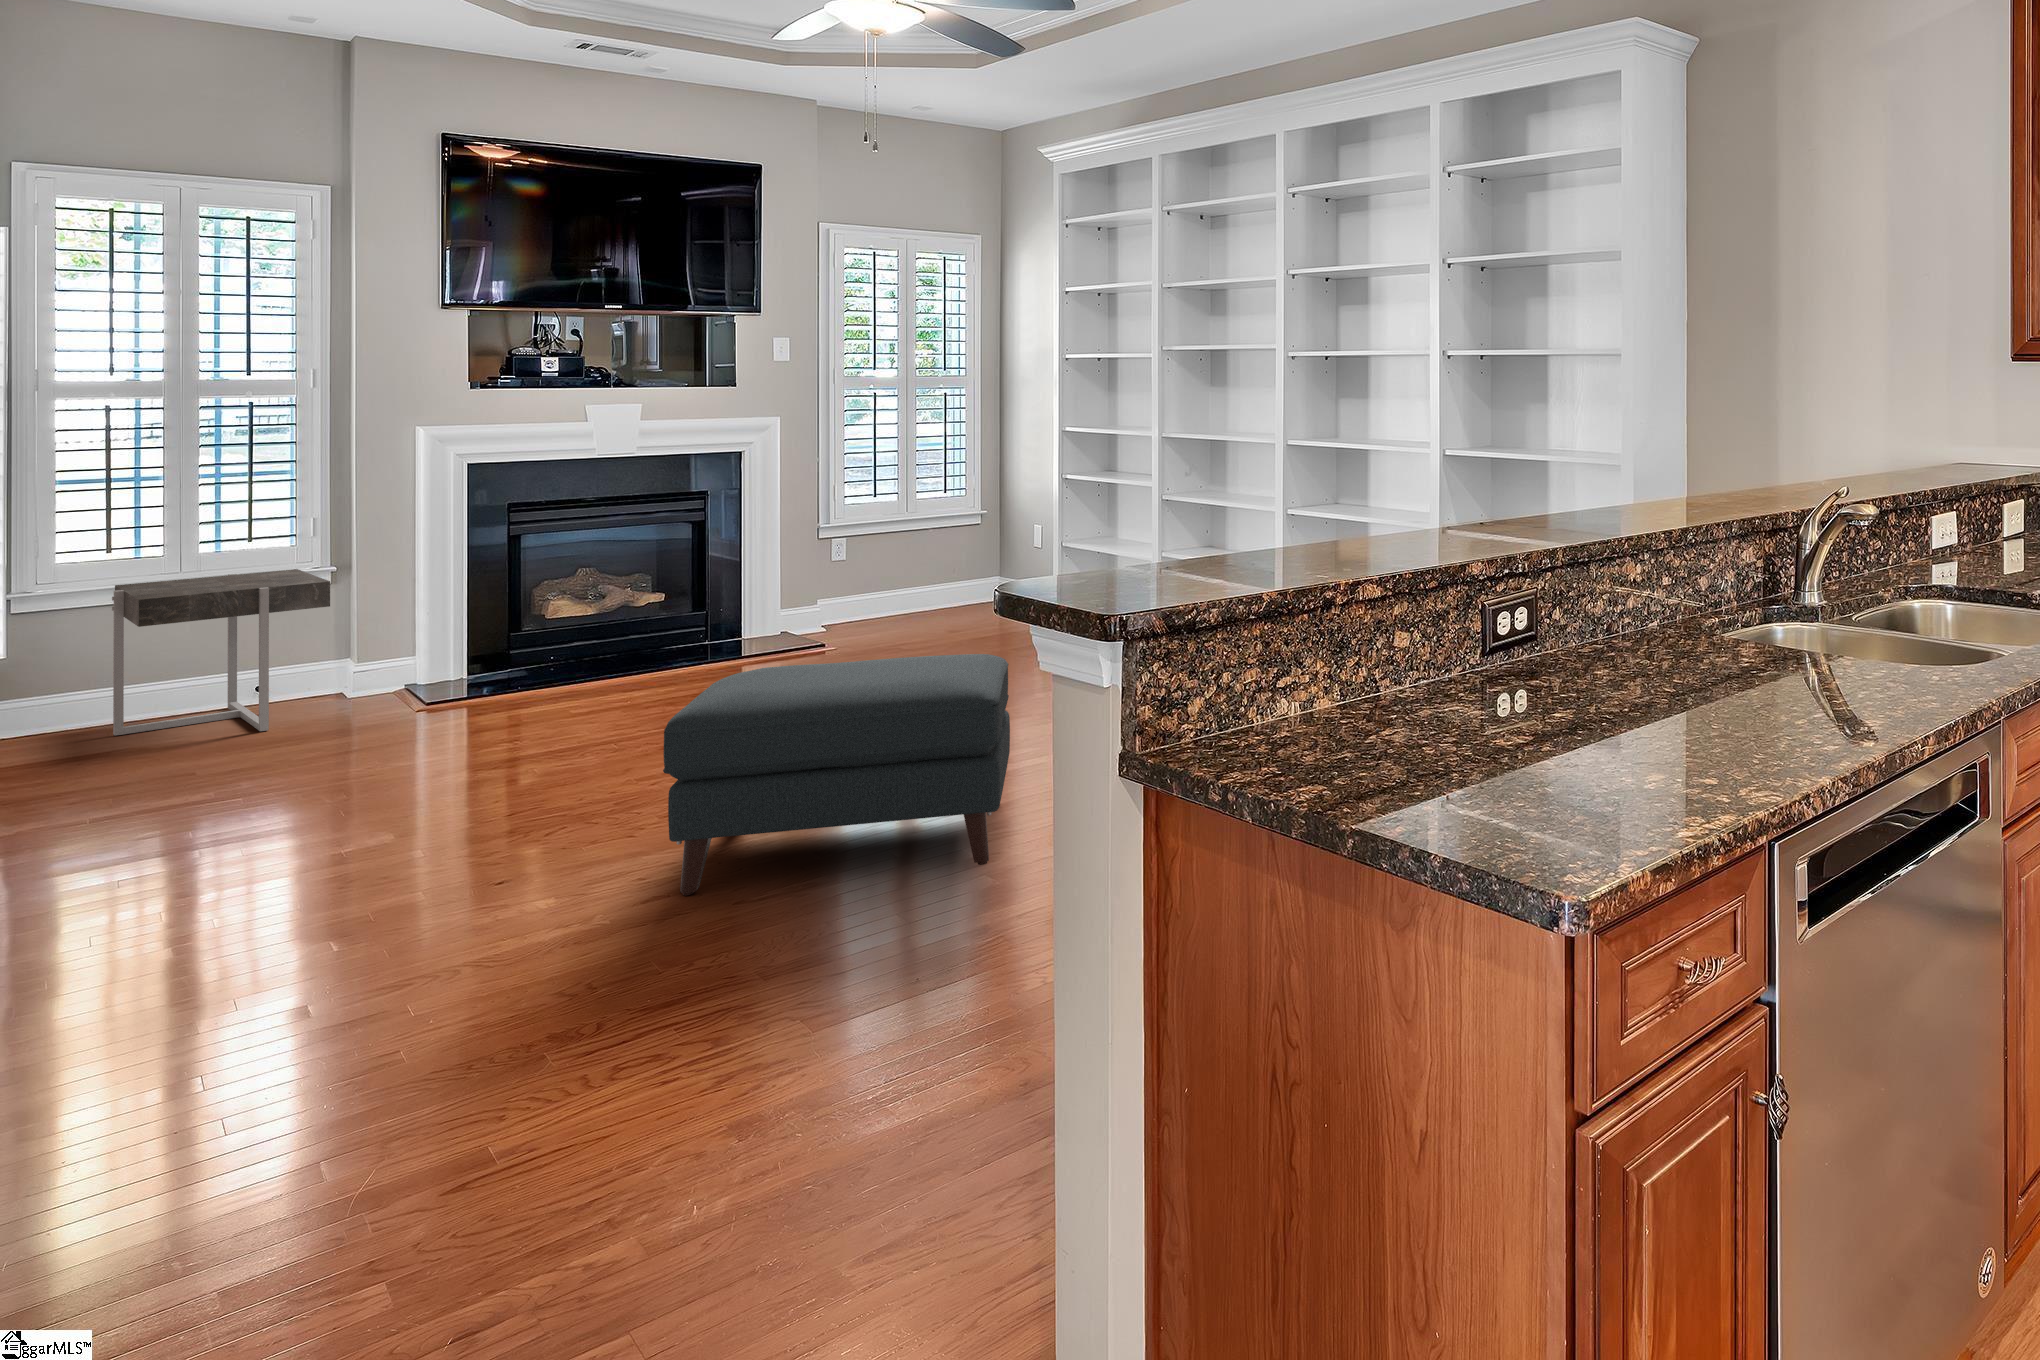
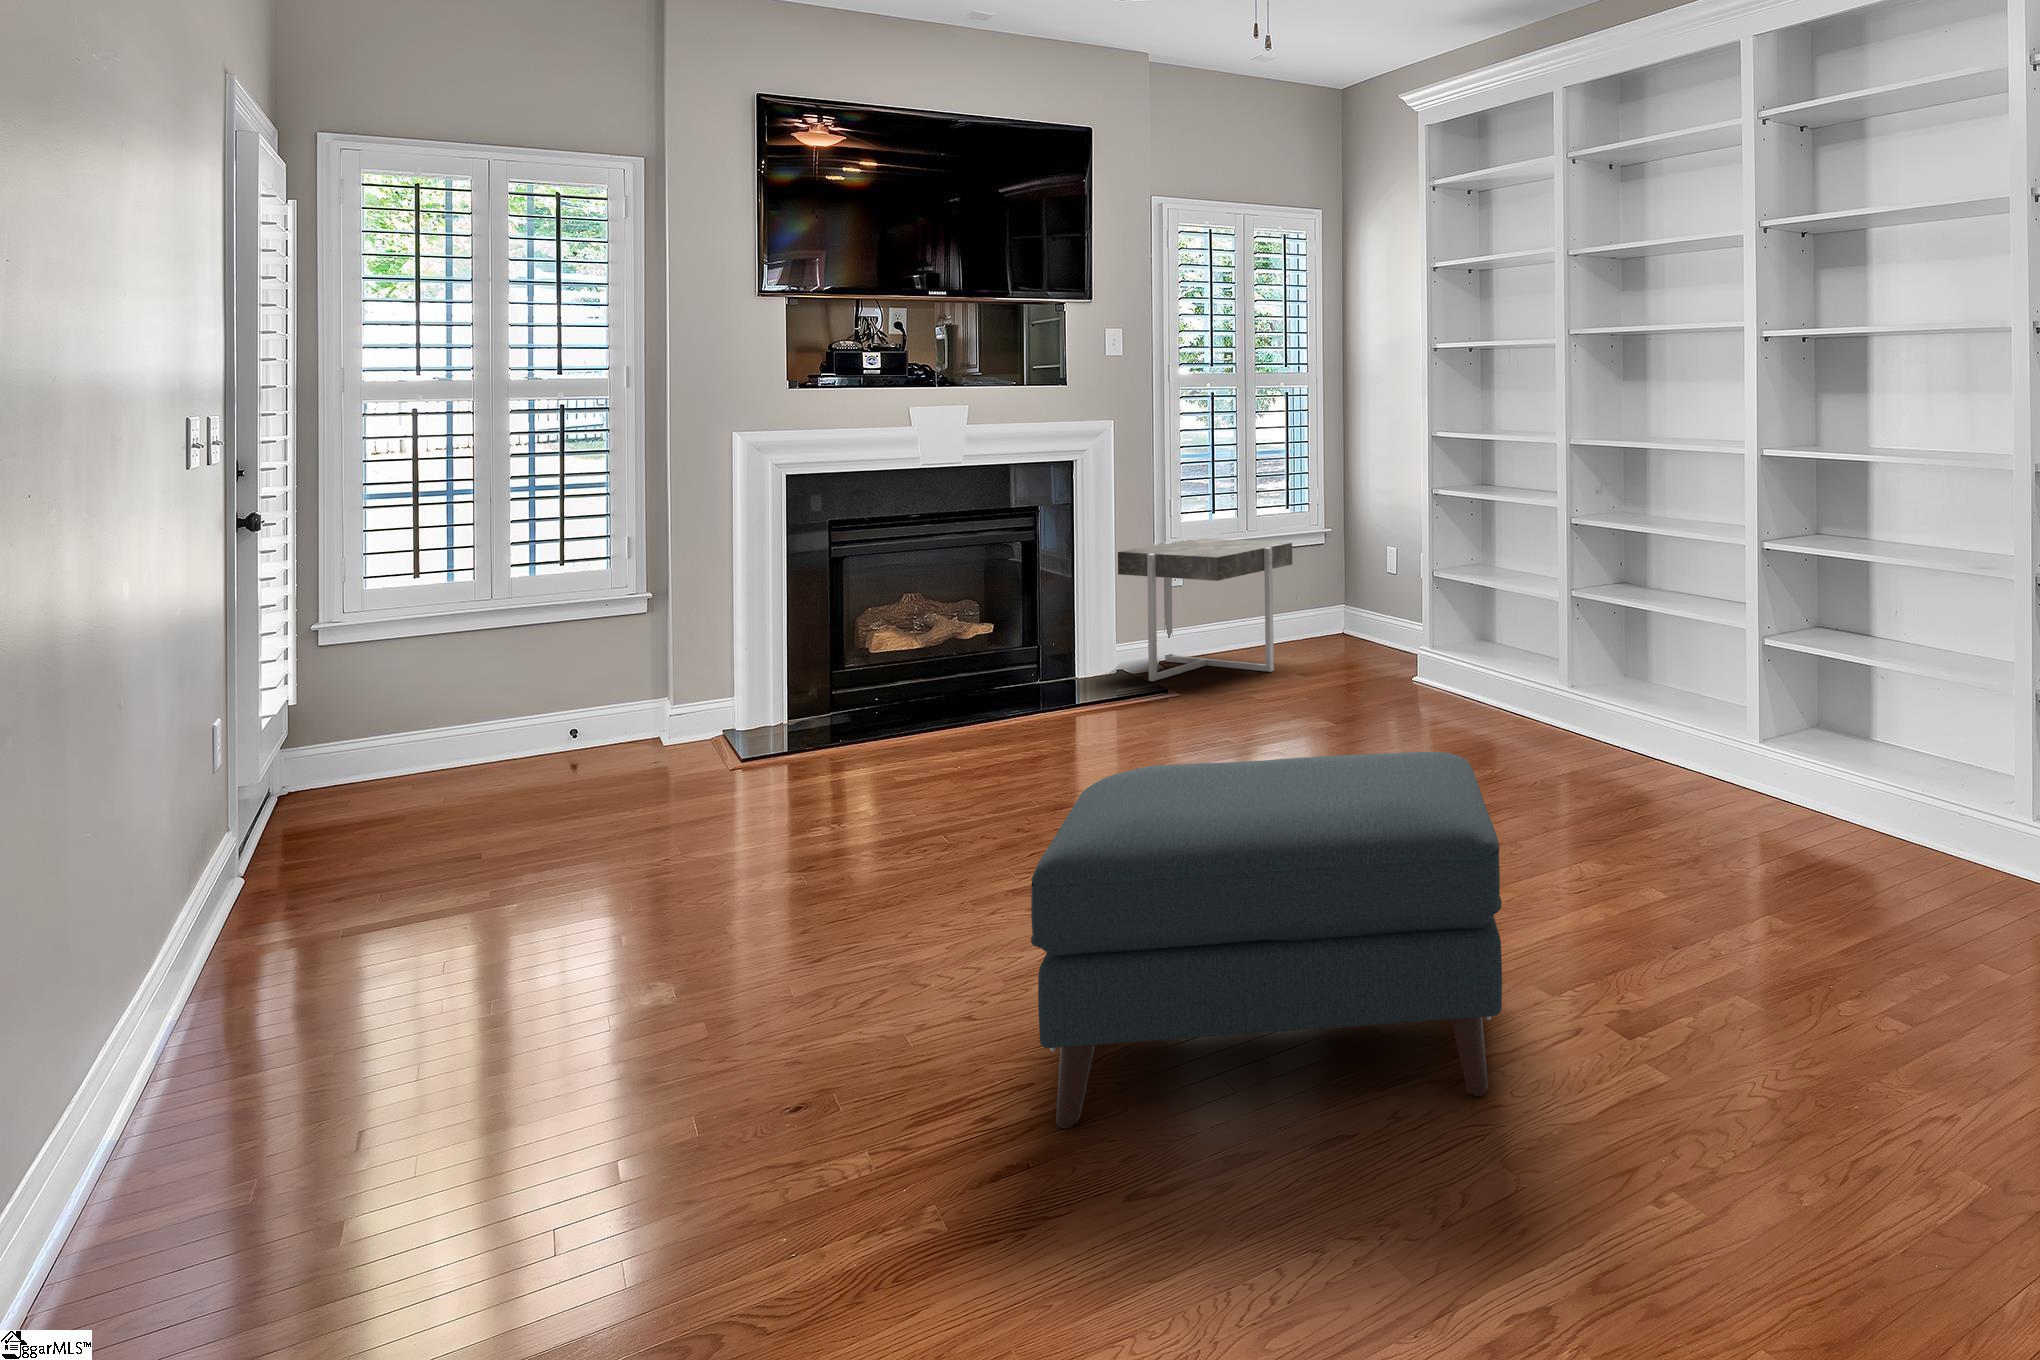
side table: present [112,569,330,736] -> present [1118,539,1292,681]

